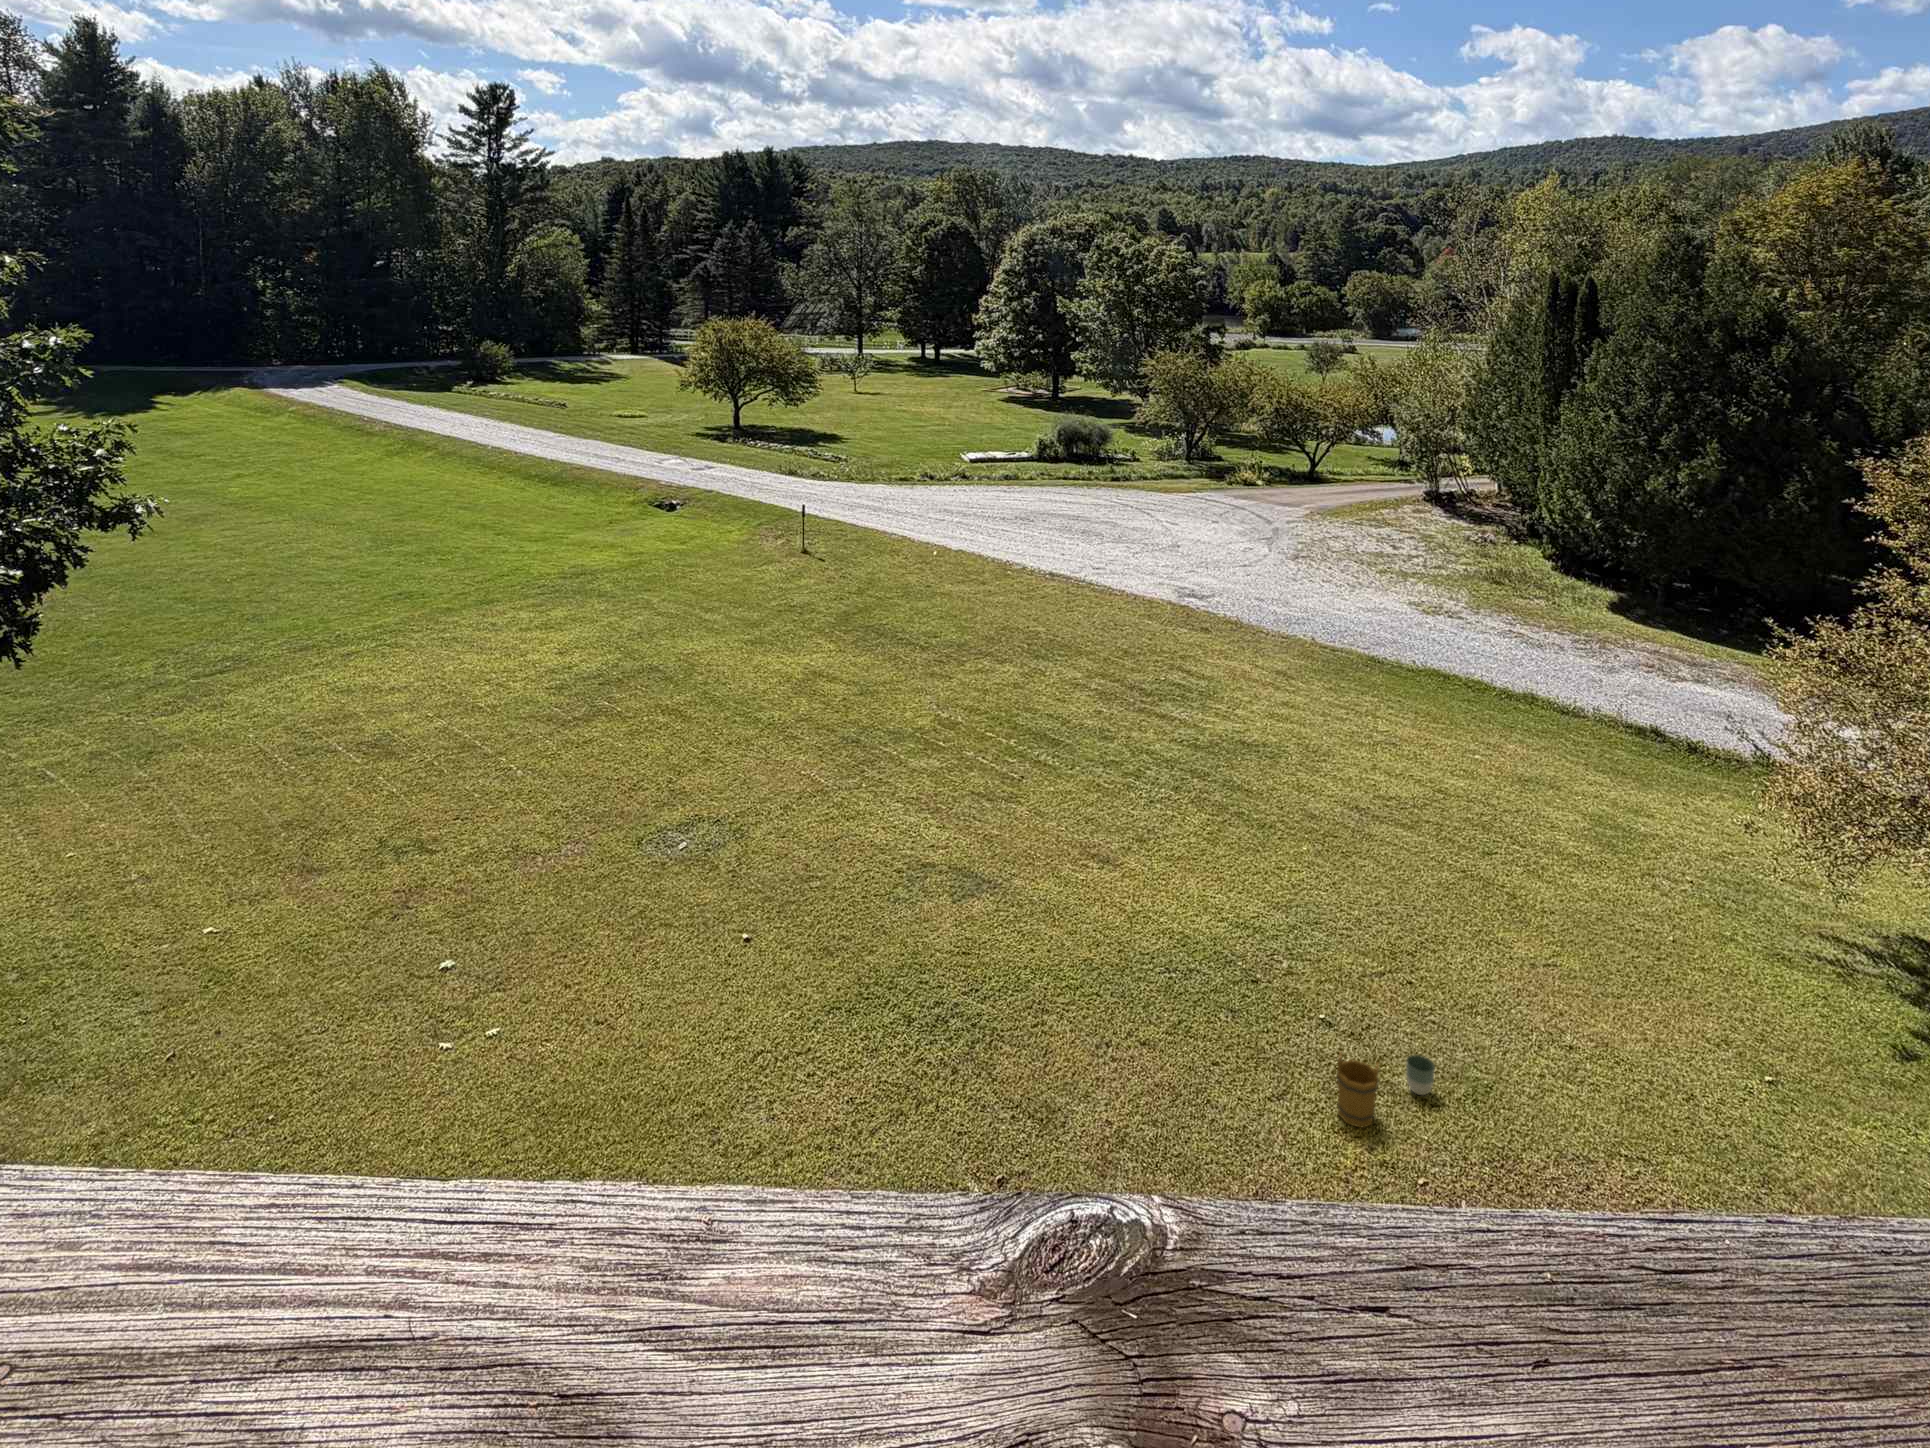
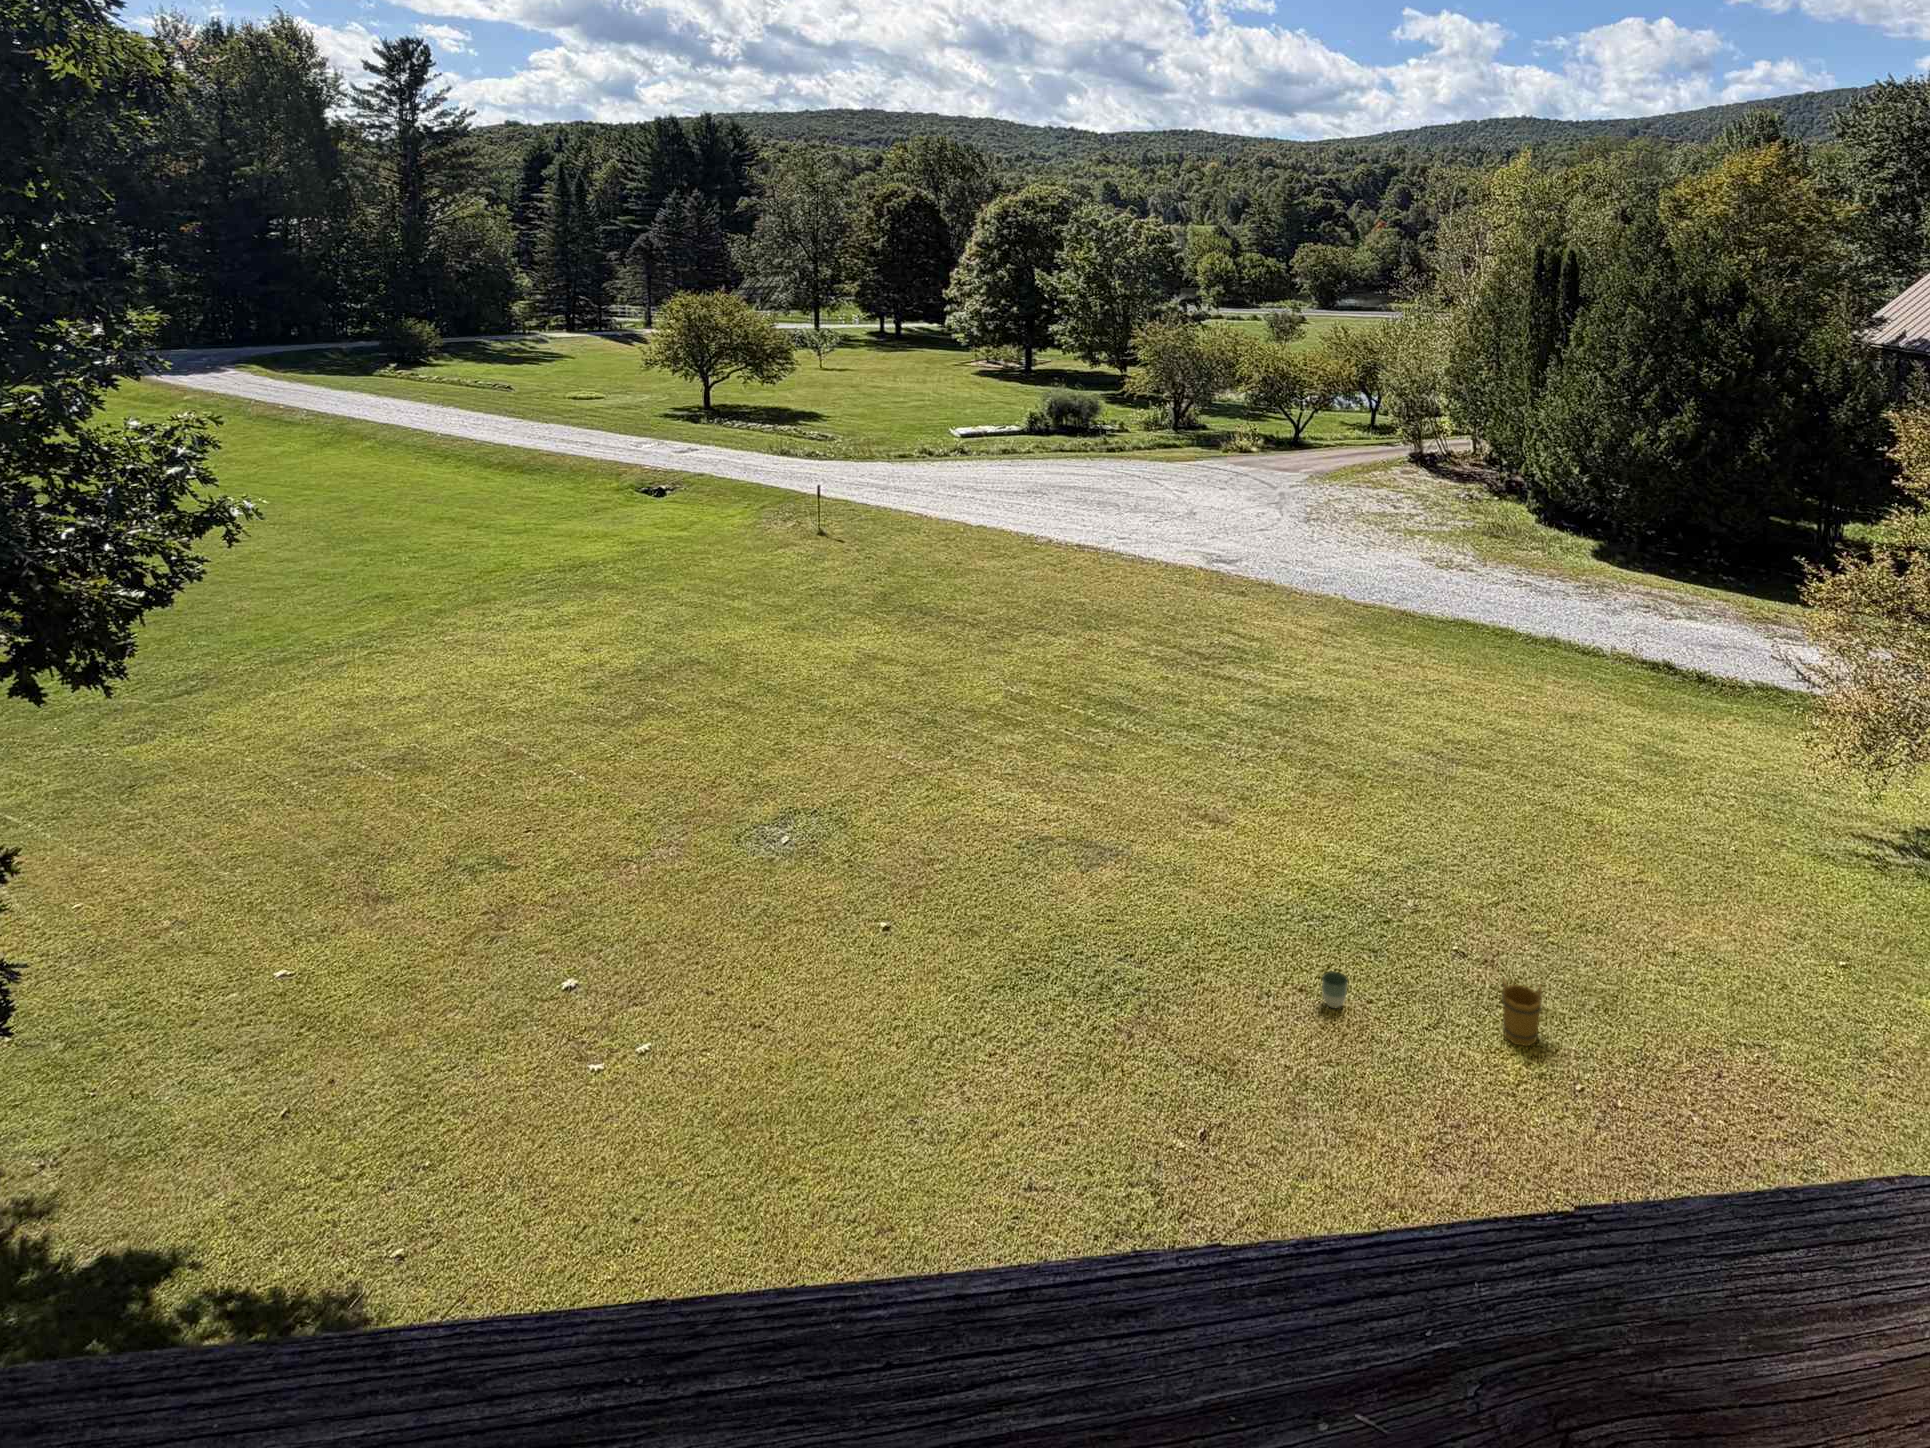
planter: present [1406,1055,1435,1095] -> present [1322,971,1348,1008]

